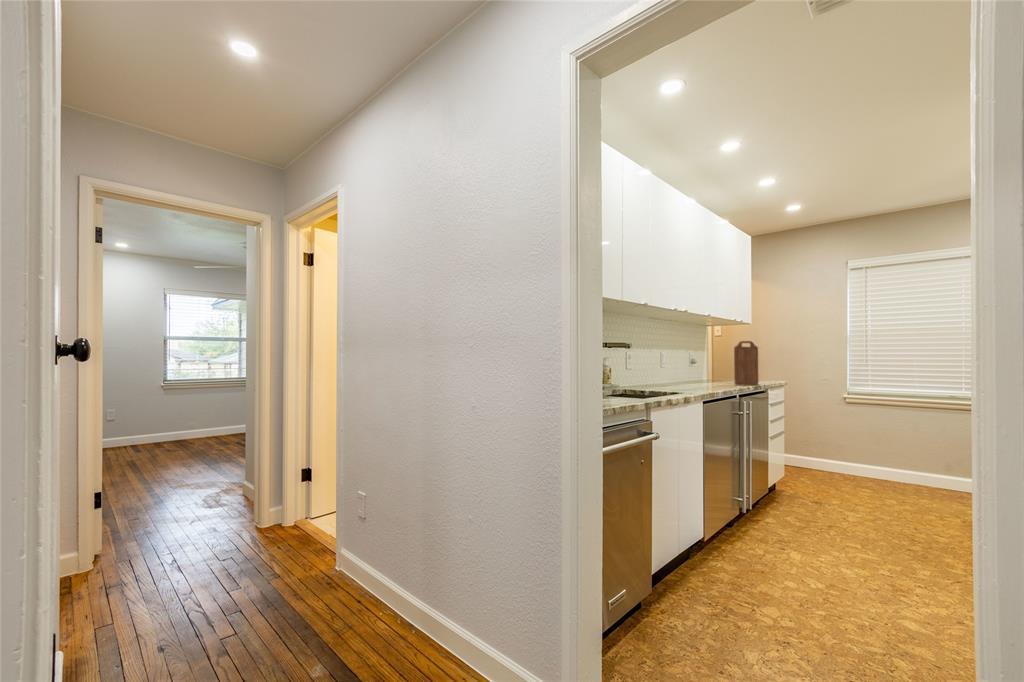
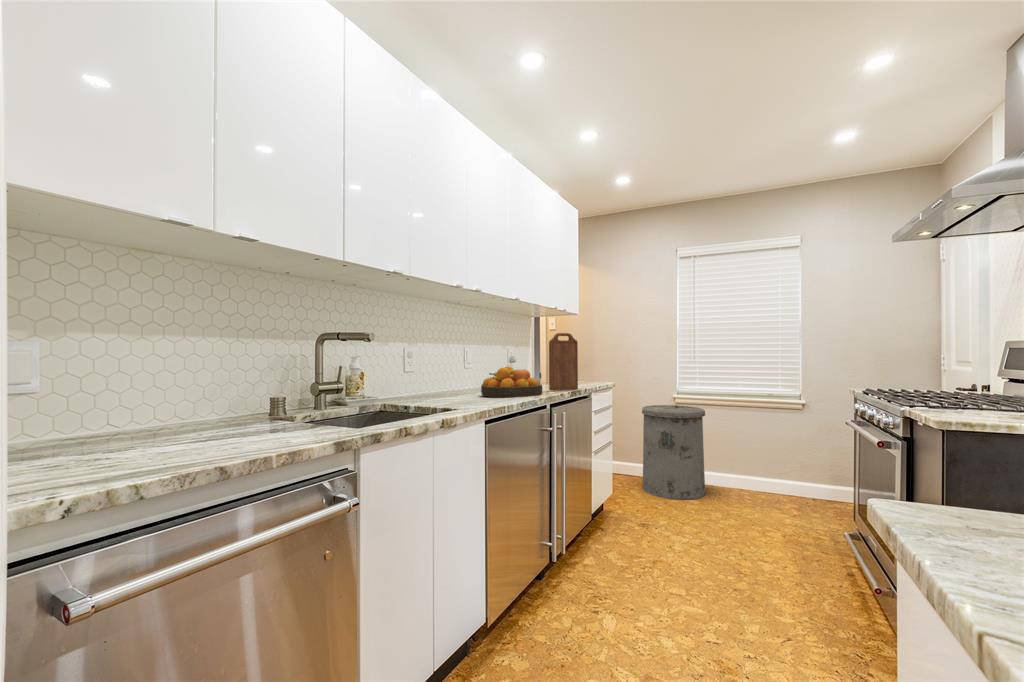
fruit bowl: none [682,366,732,388] -> present [481,366,543,397]
trash can: none [810,404,878,488] -> present [642,405,705,500]

